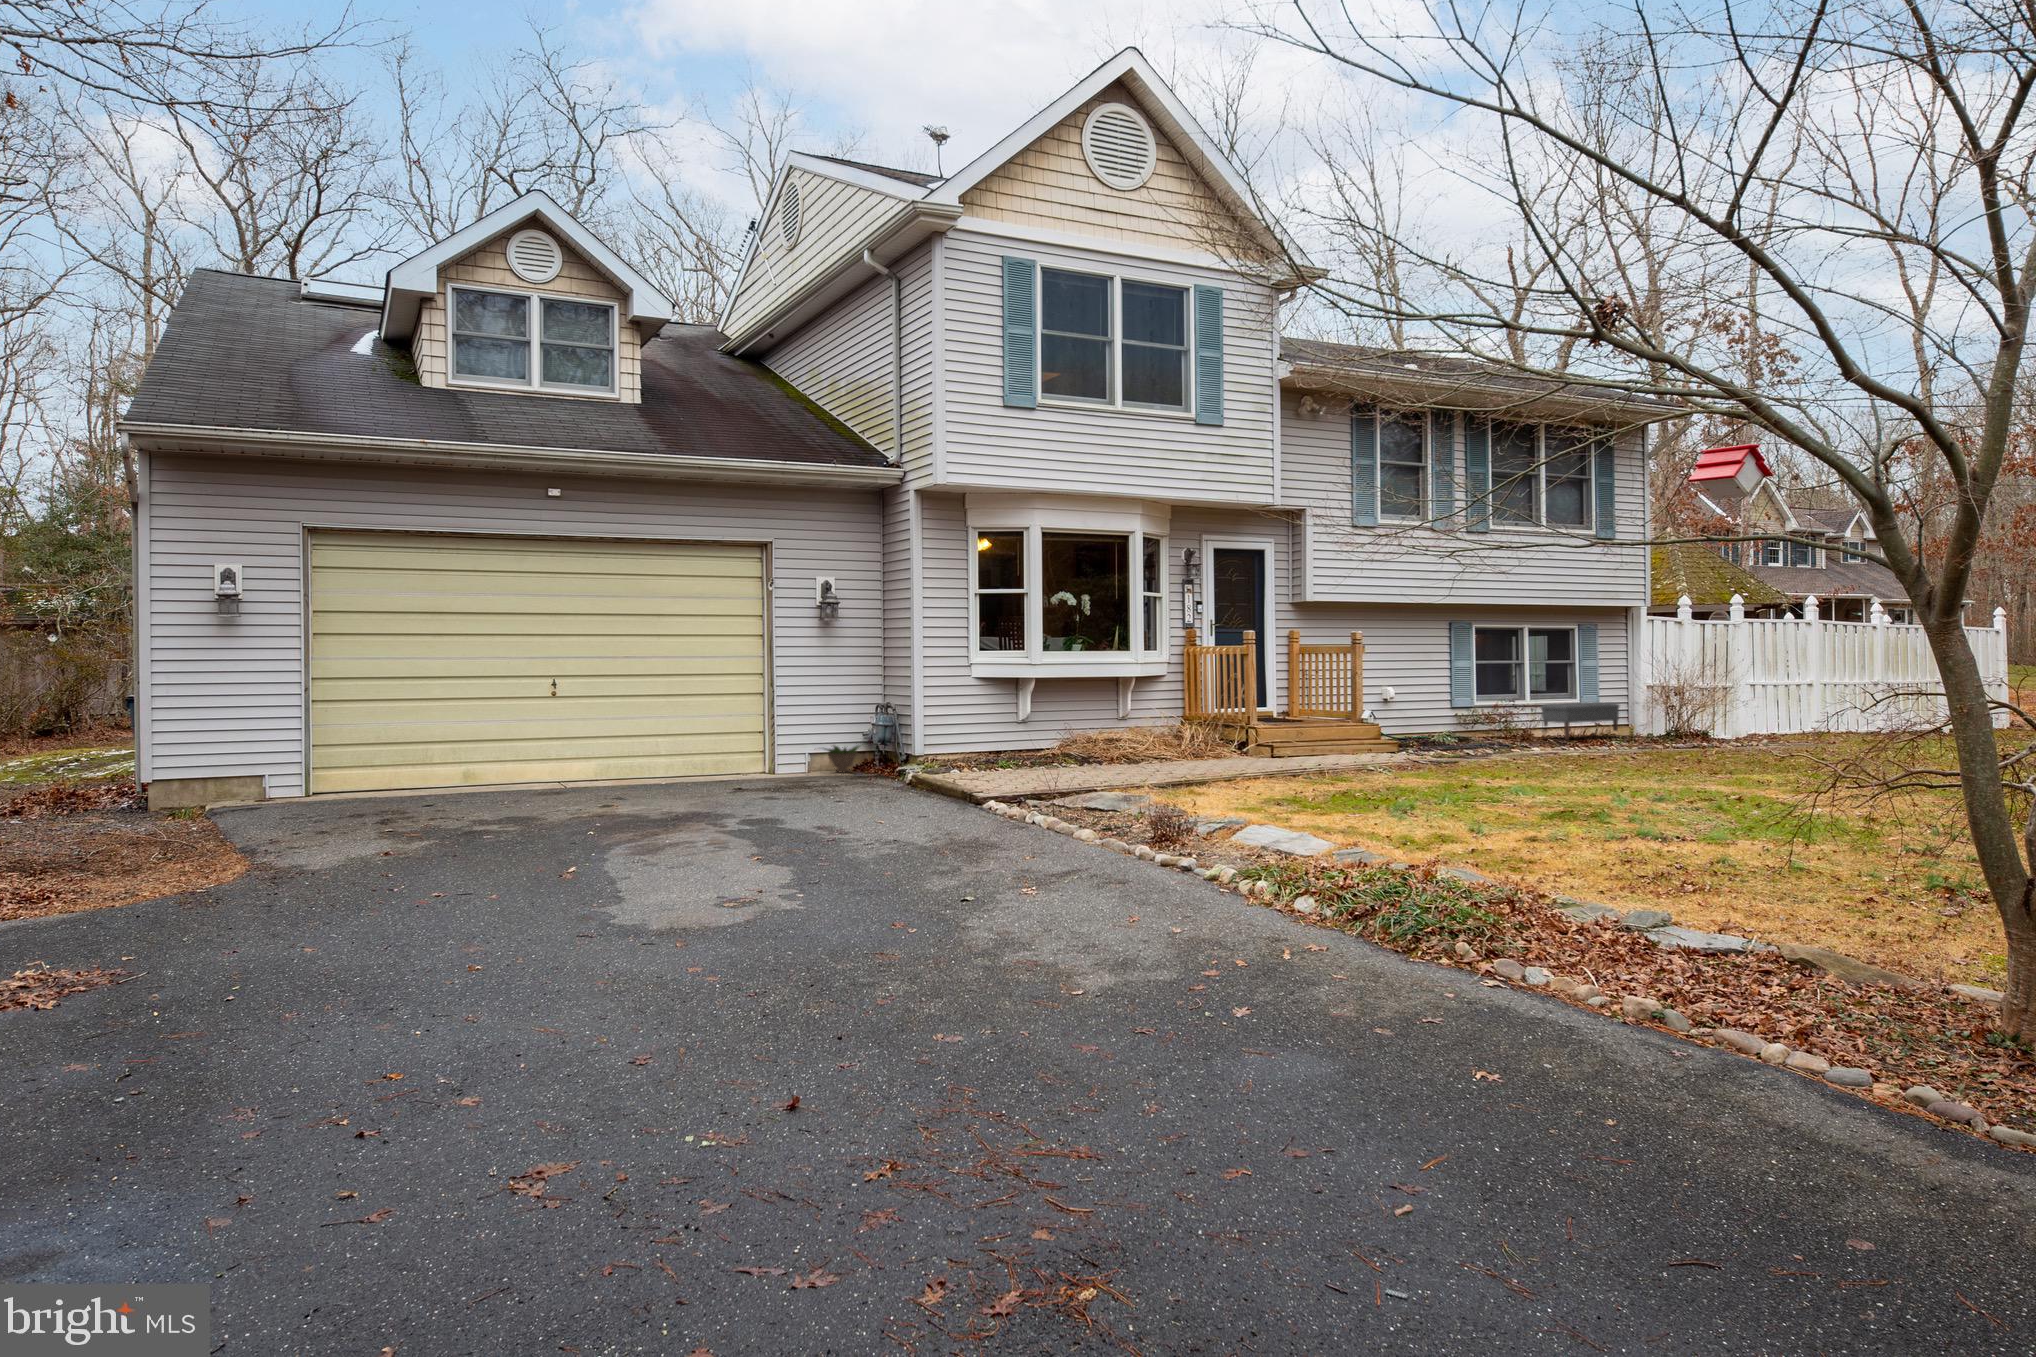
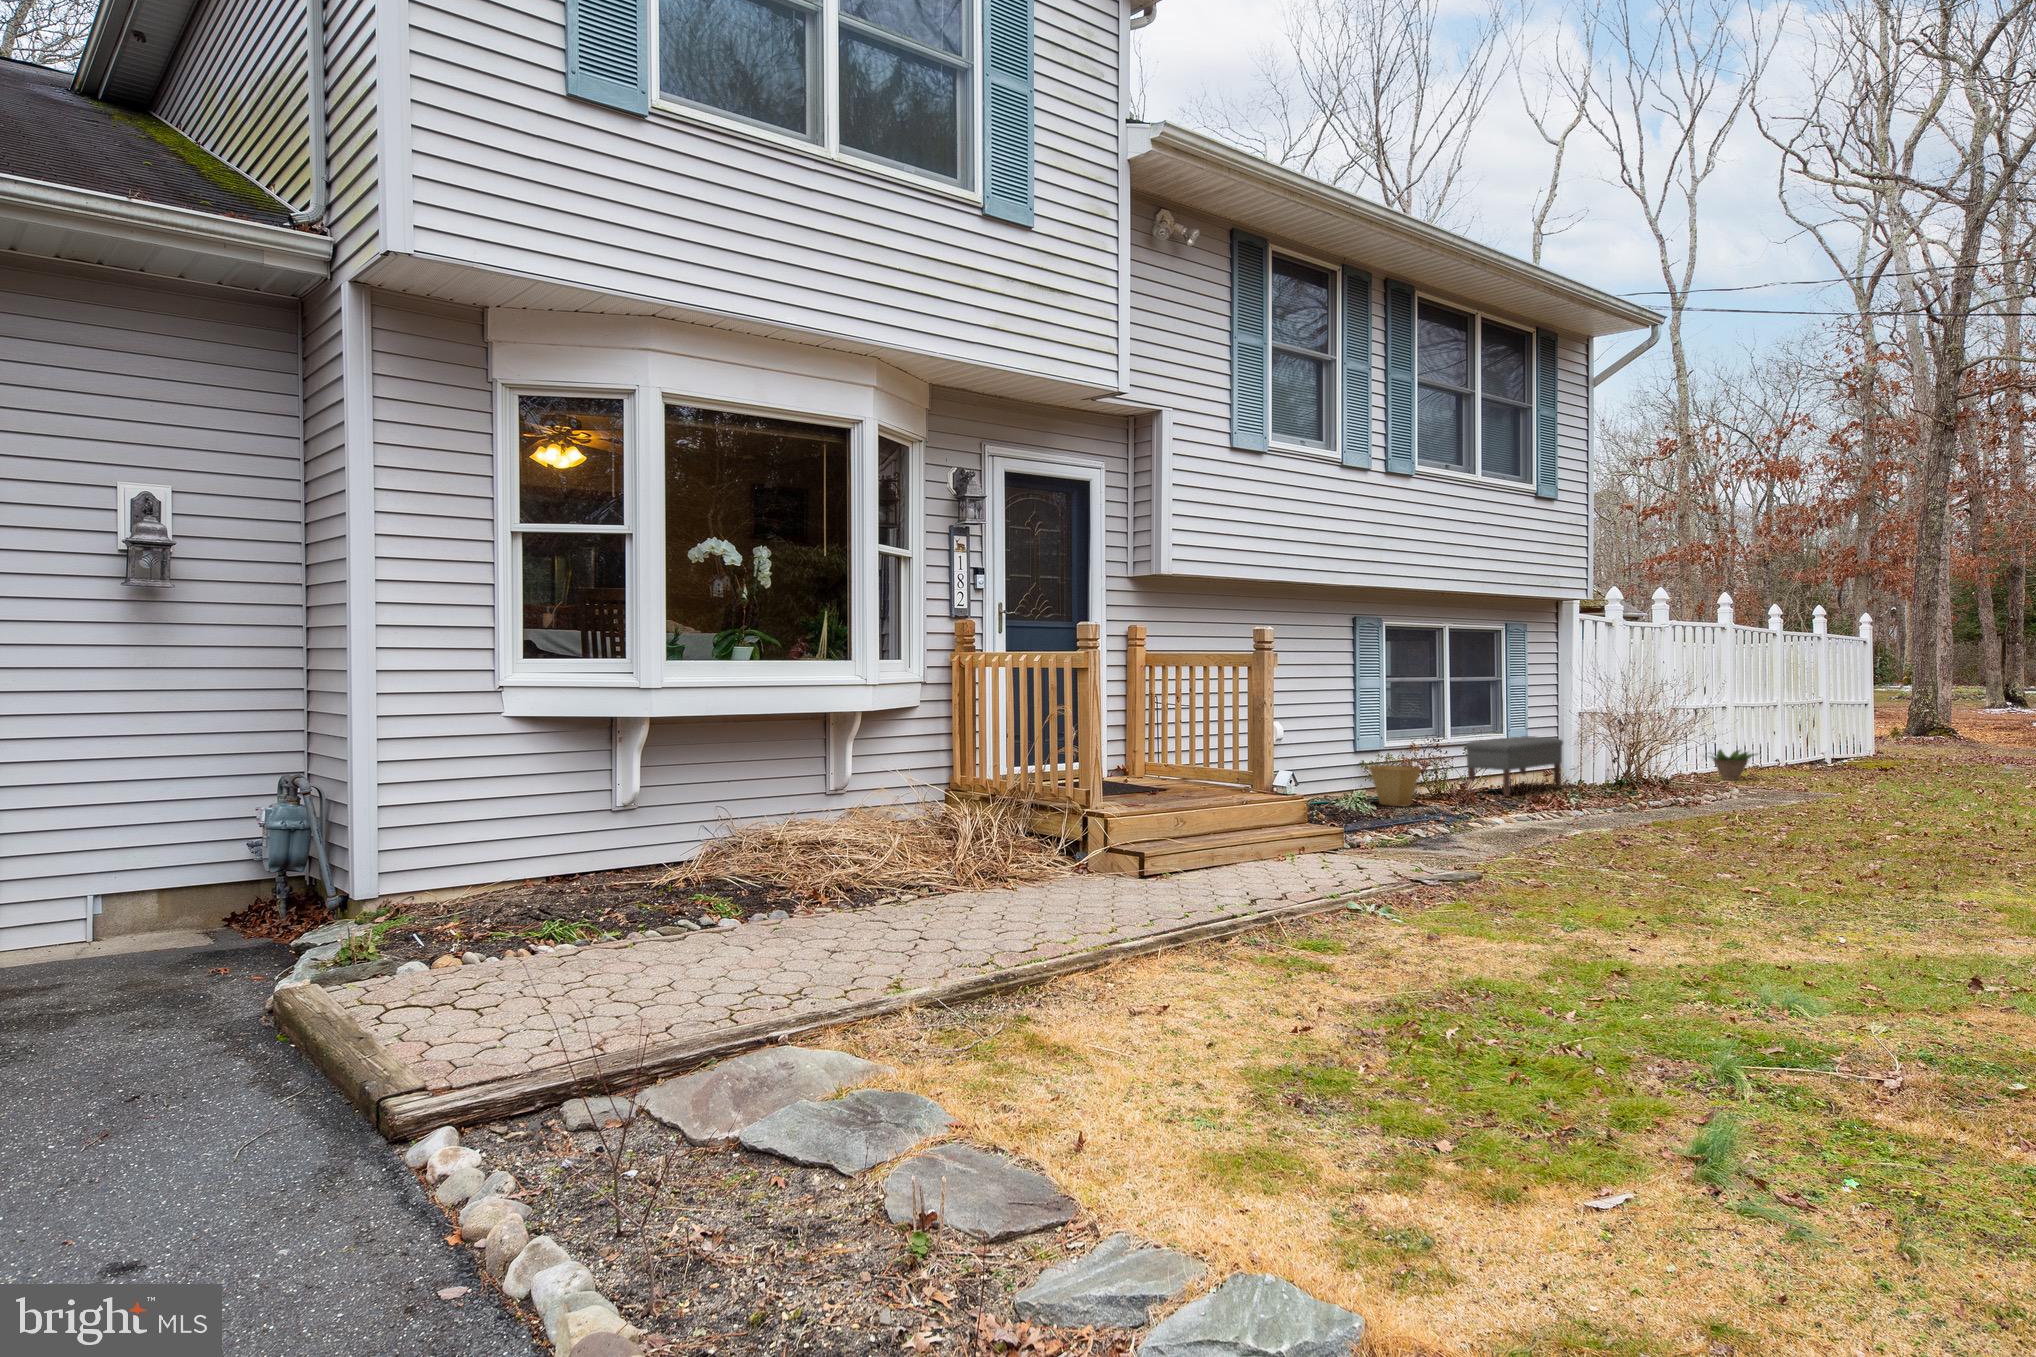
basket: none [1461,718,1496,743] -> present [1369,765,1420,806]
decorative plant: present [824,745,860,773] -> present [1705,749,1757,780]

